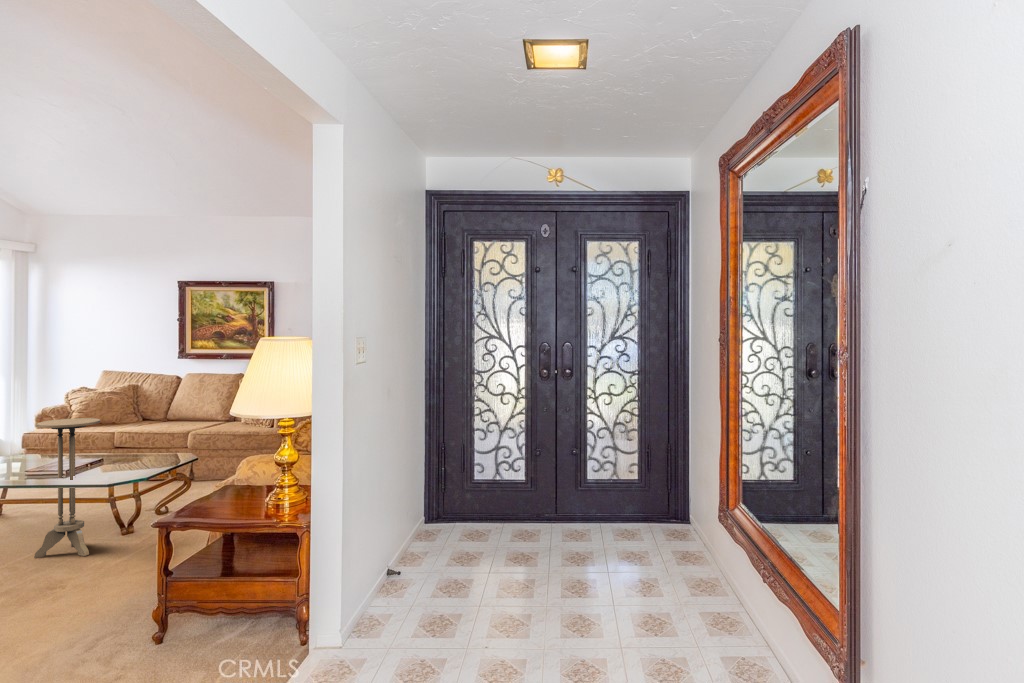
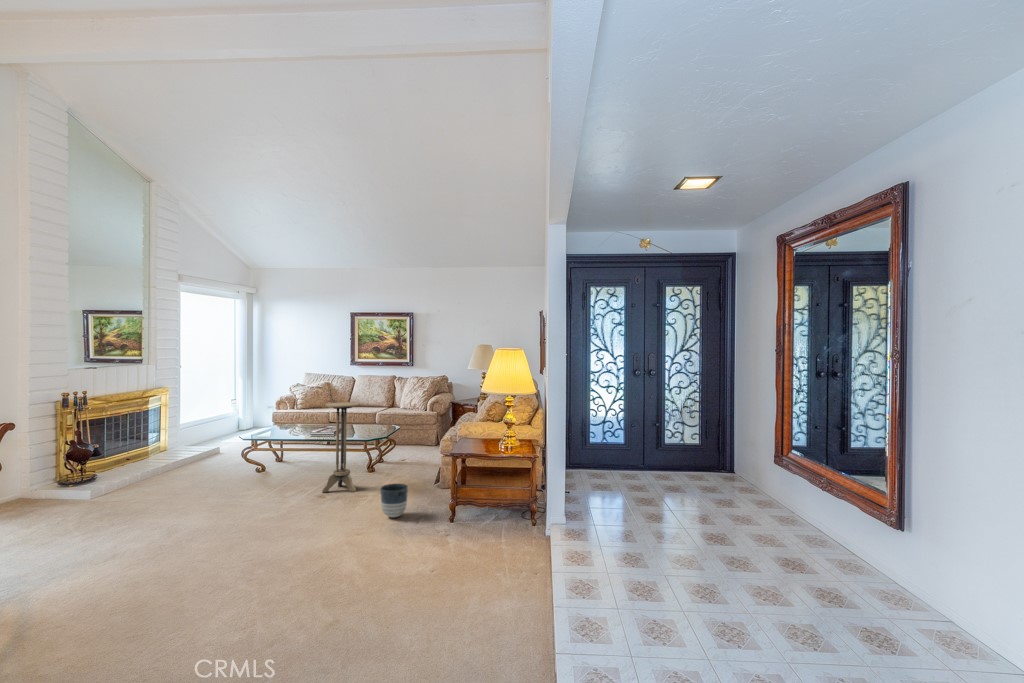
planter: none [65,553,117,610] -> present [381,484,408,517]

